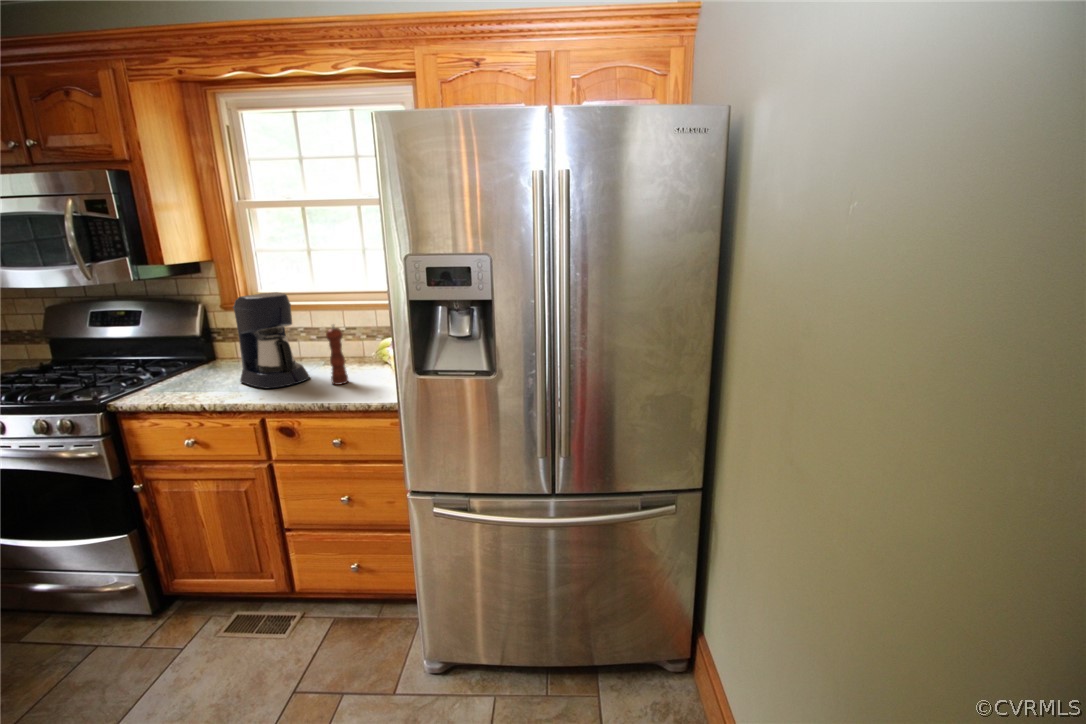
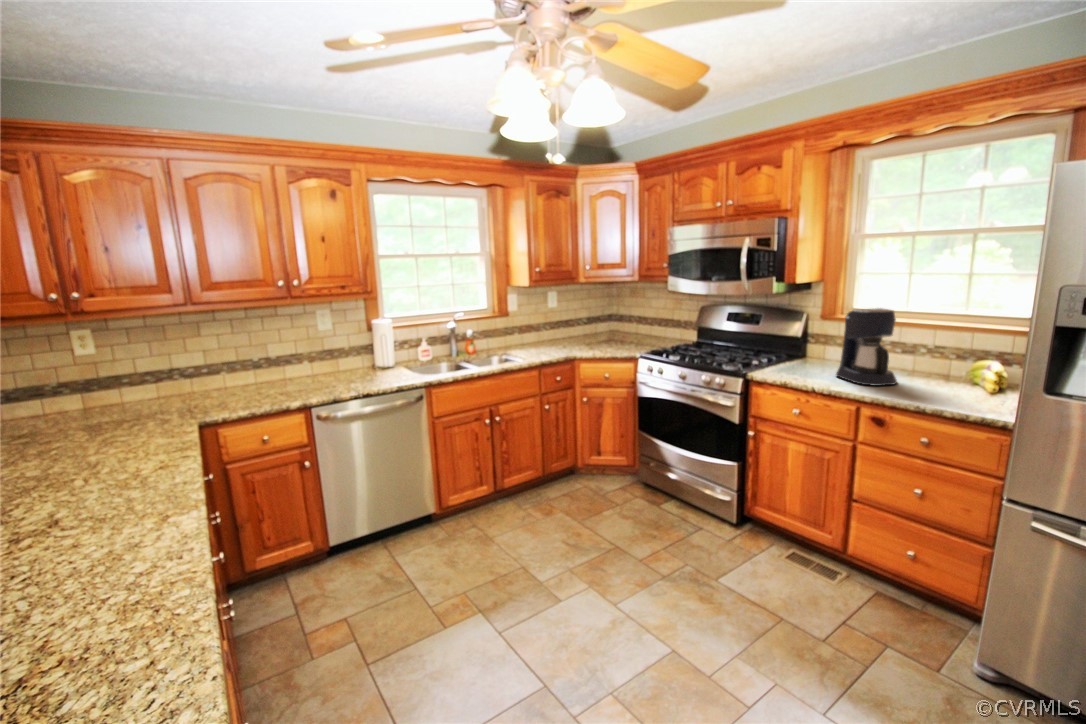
pepper mill: present [326,324,348,385] -> none [922,340,945,394]

